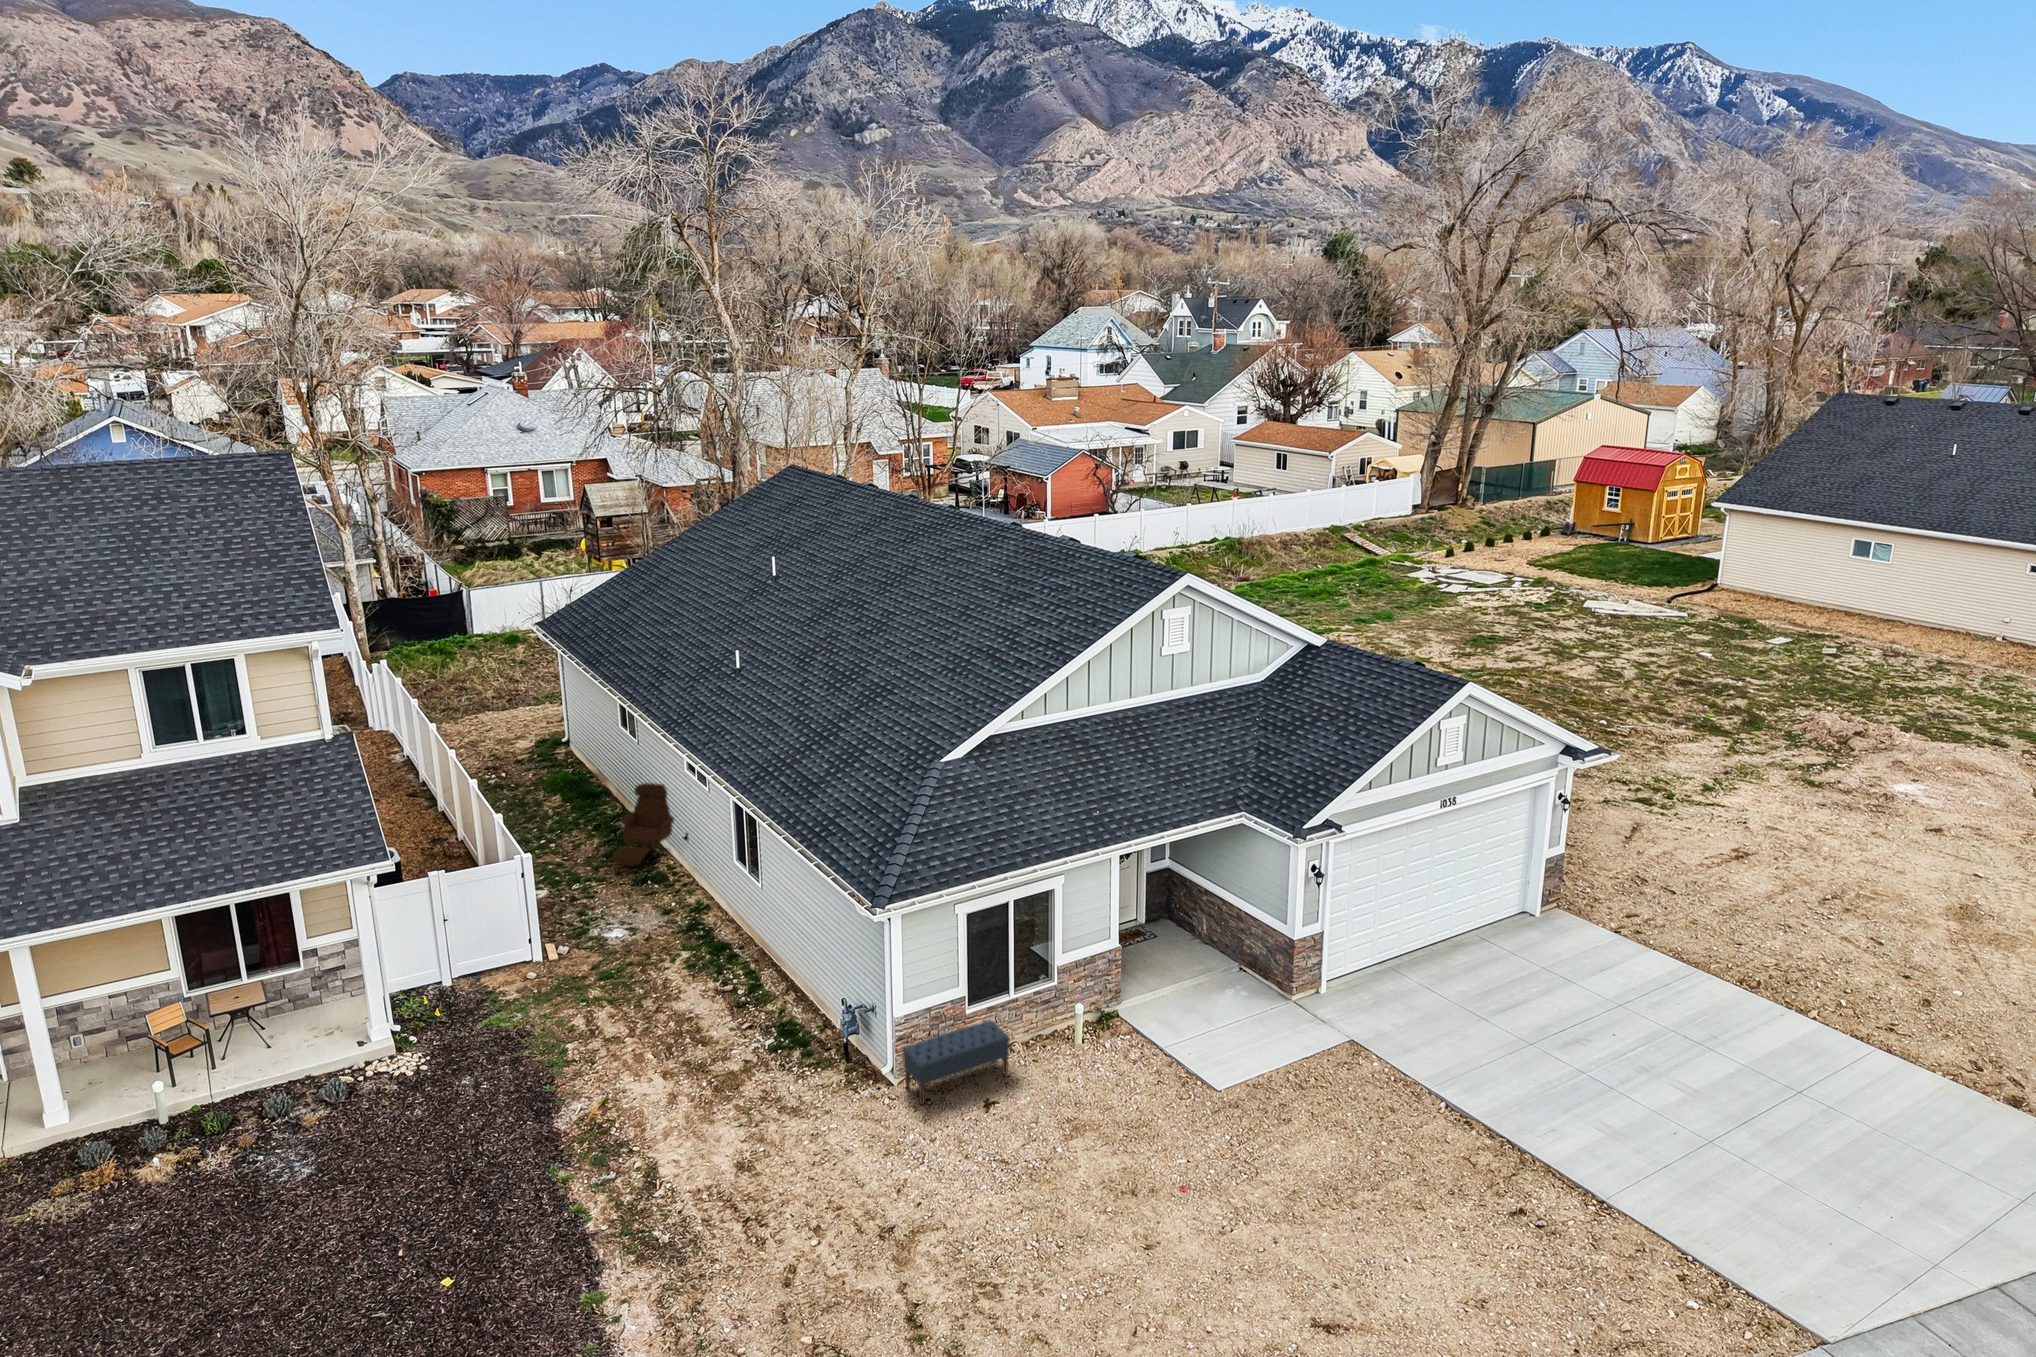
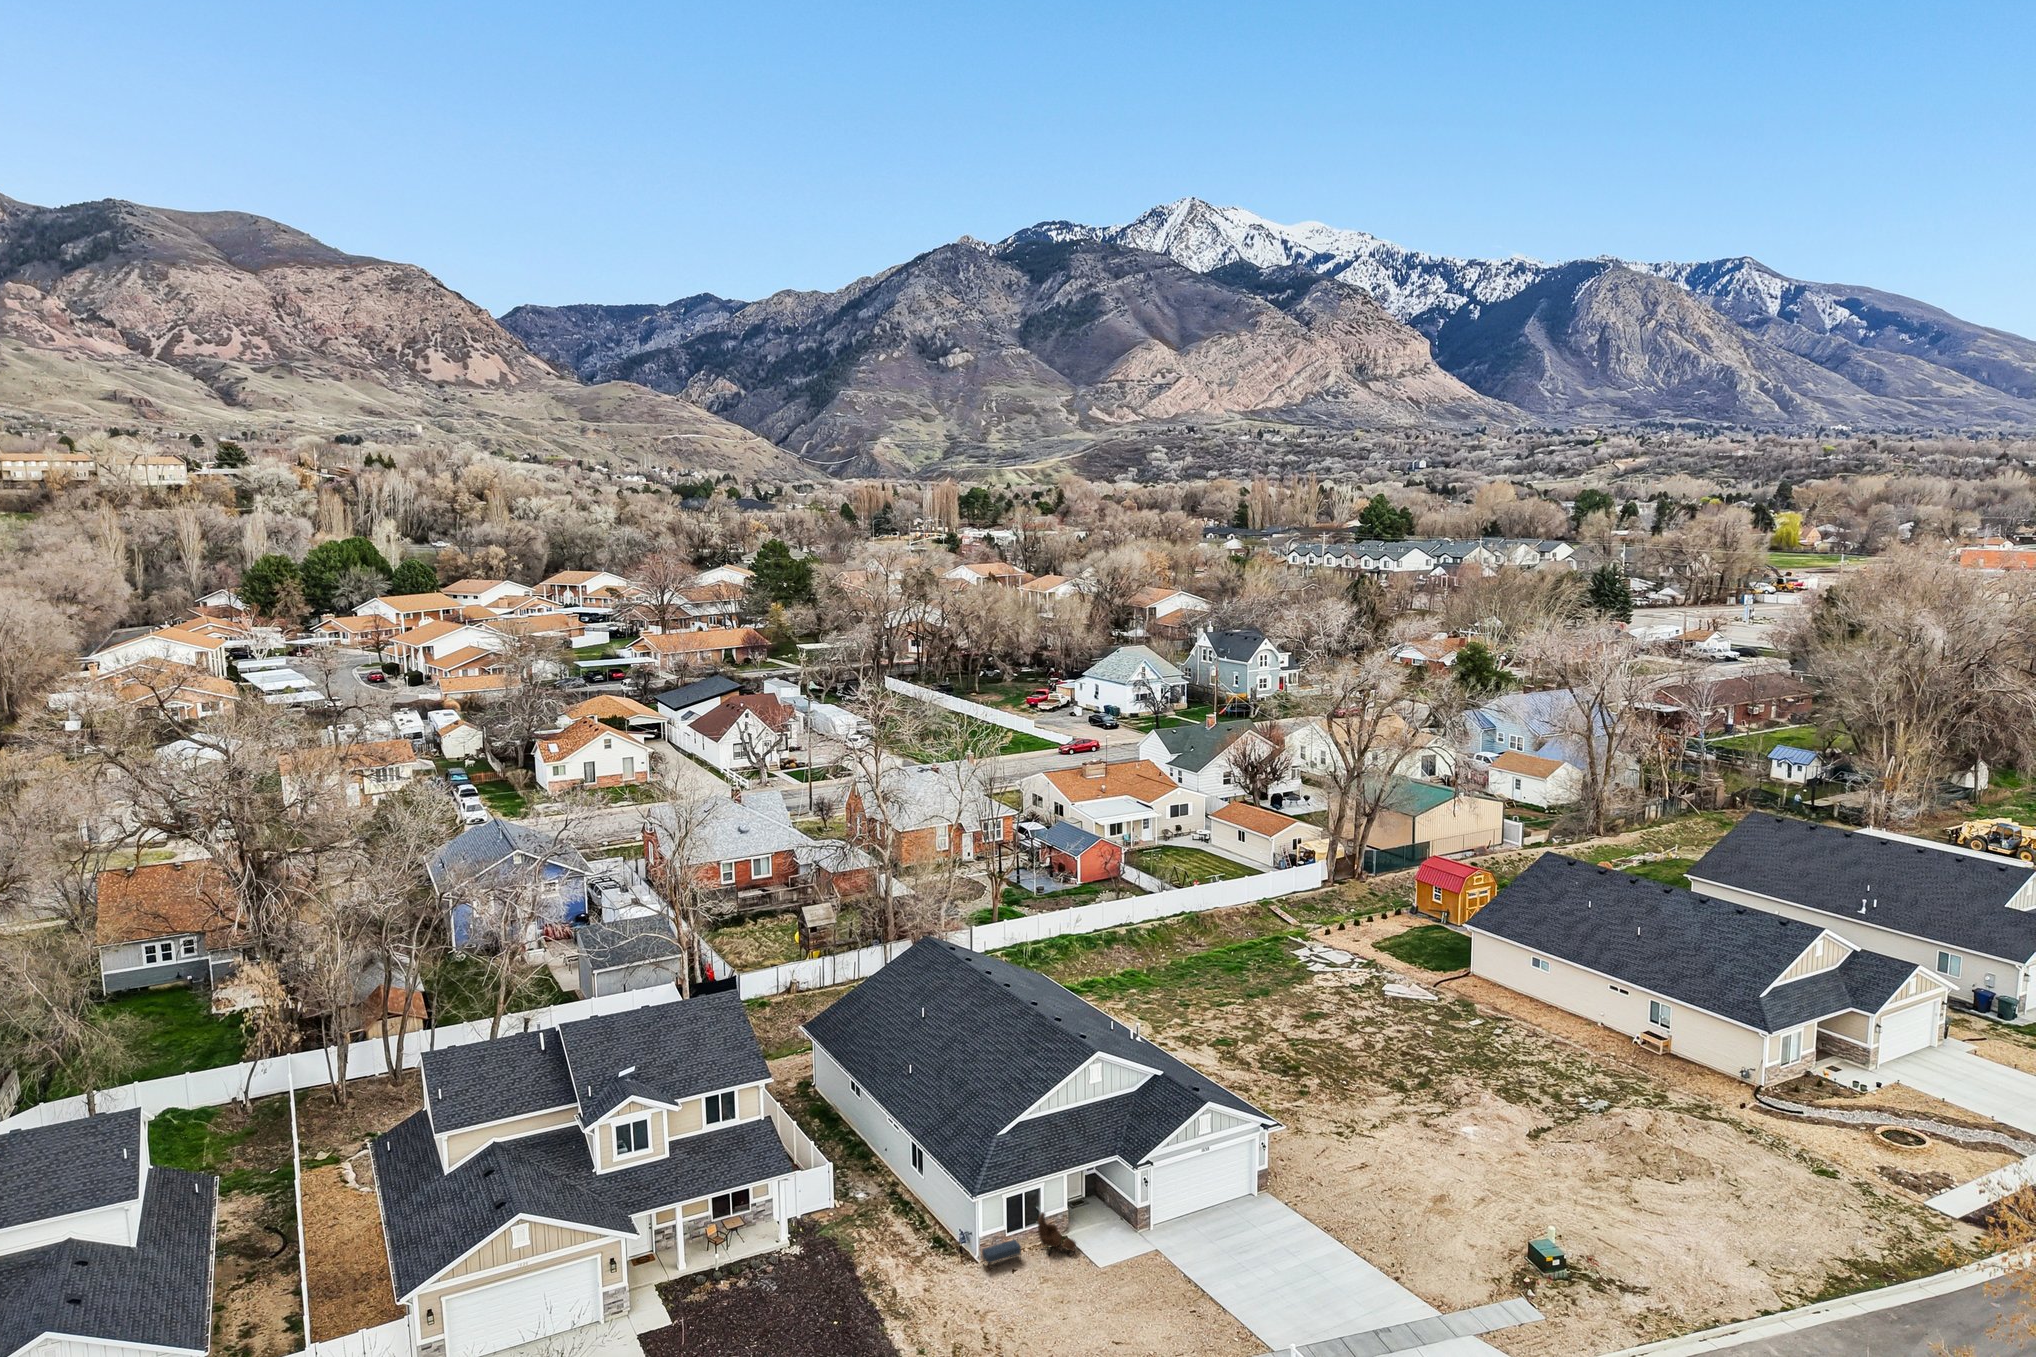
lounge chair: present [612,783,674,871] -> present [1038,1212,1076,1254]

